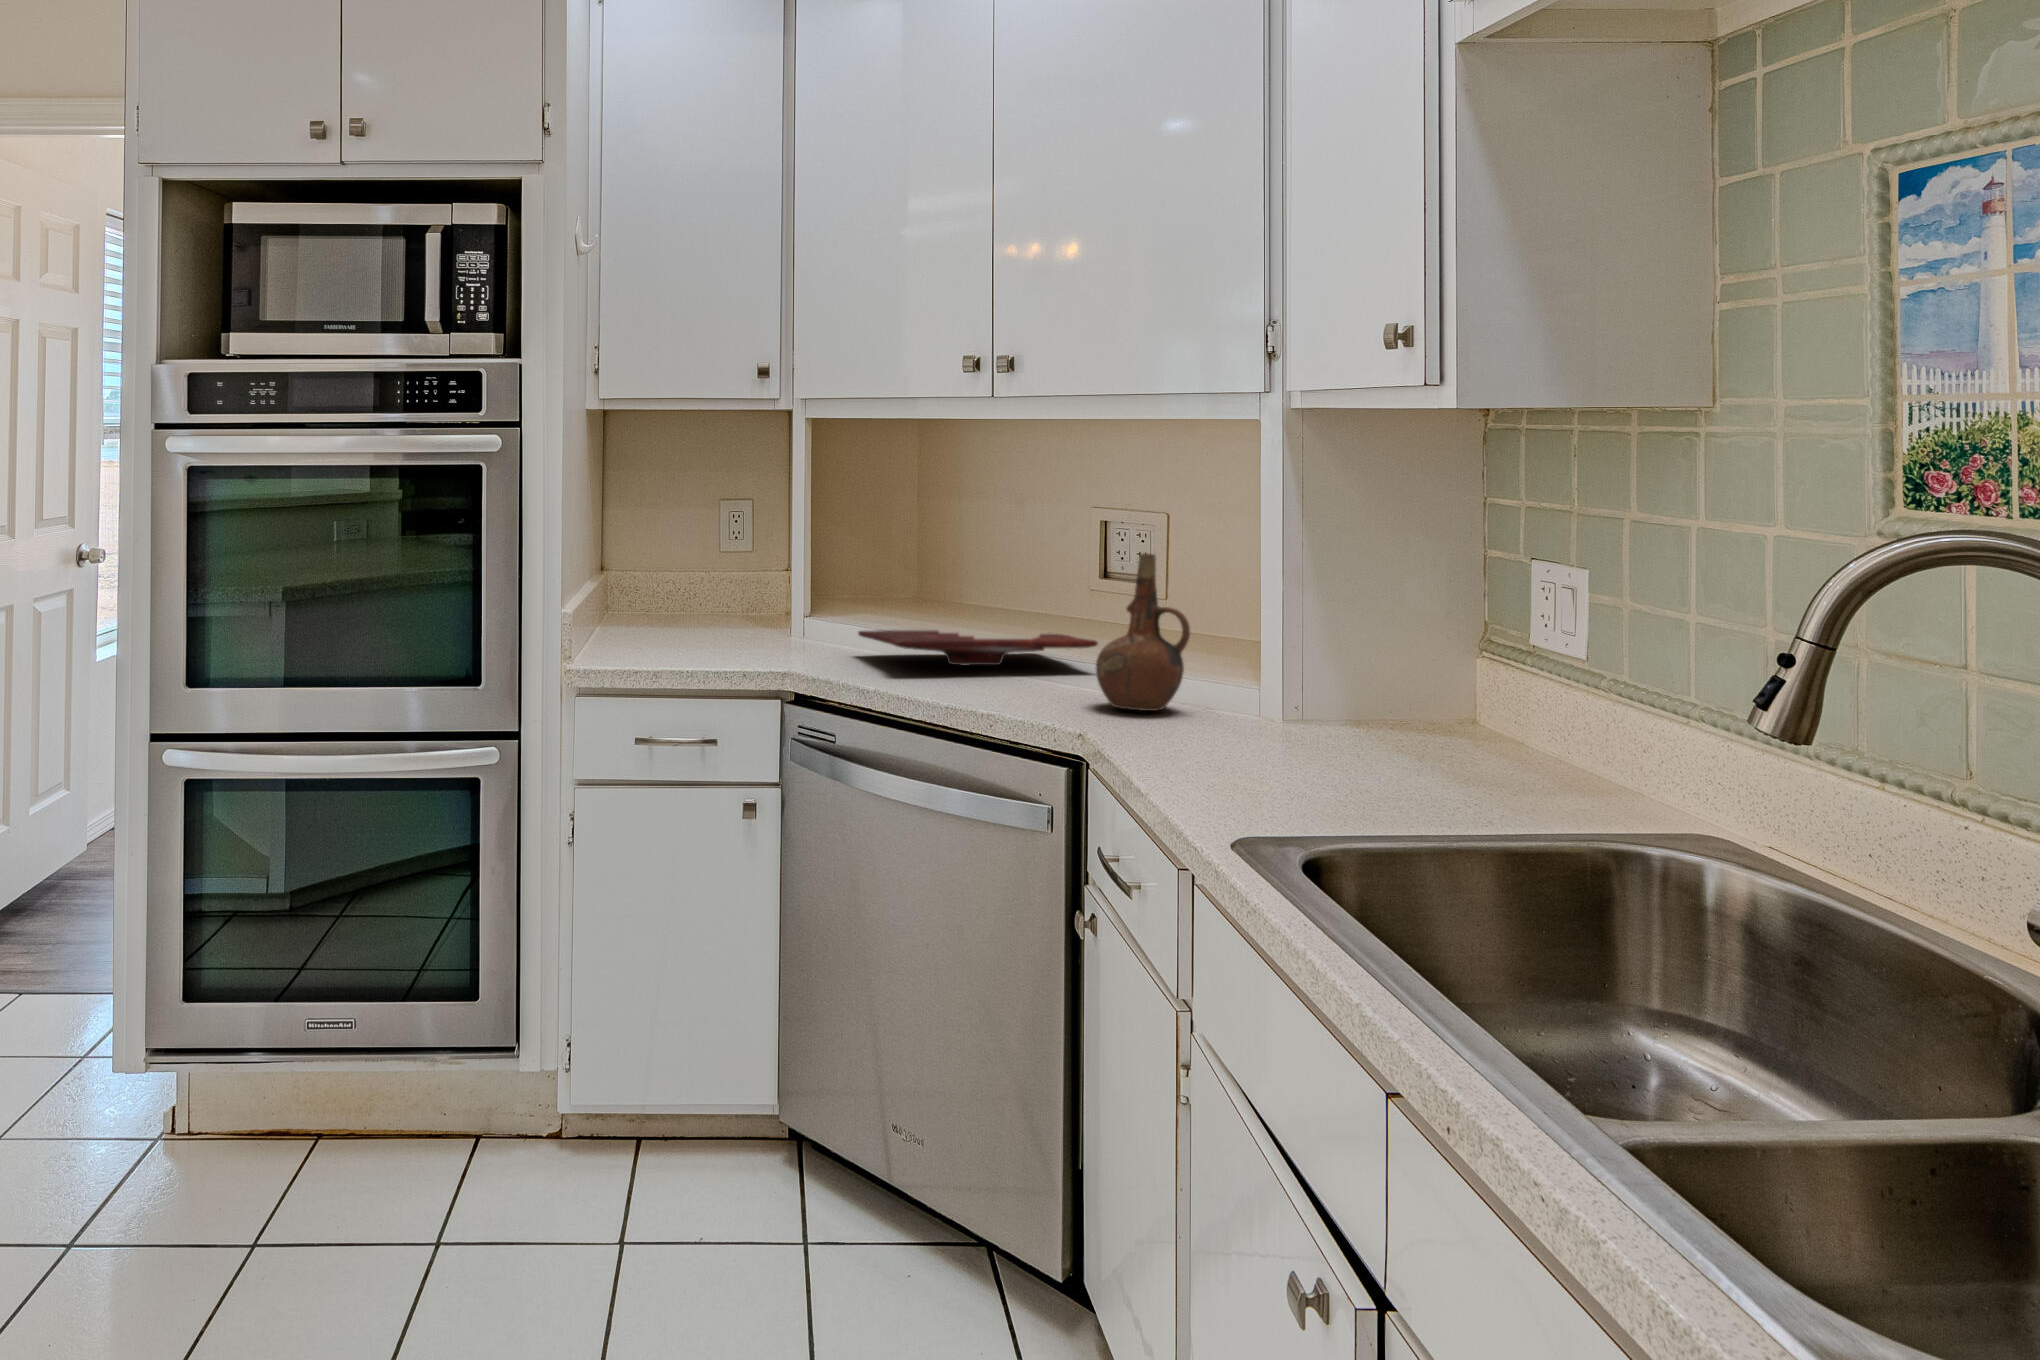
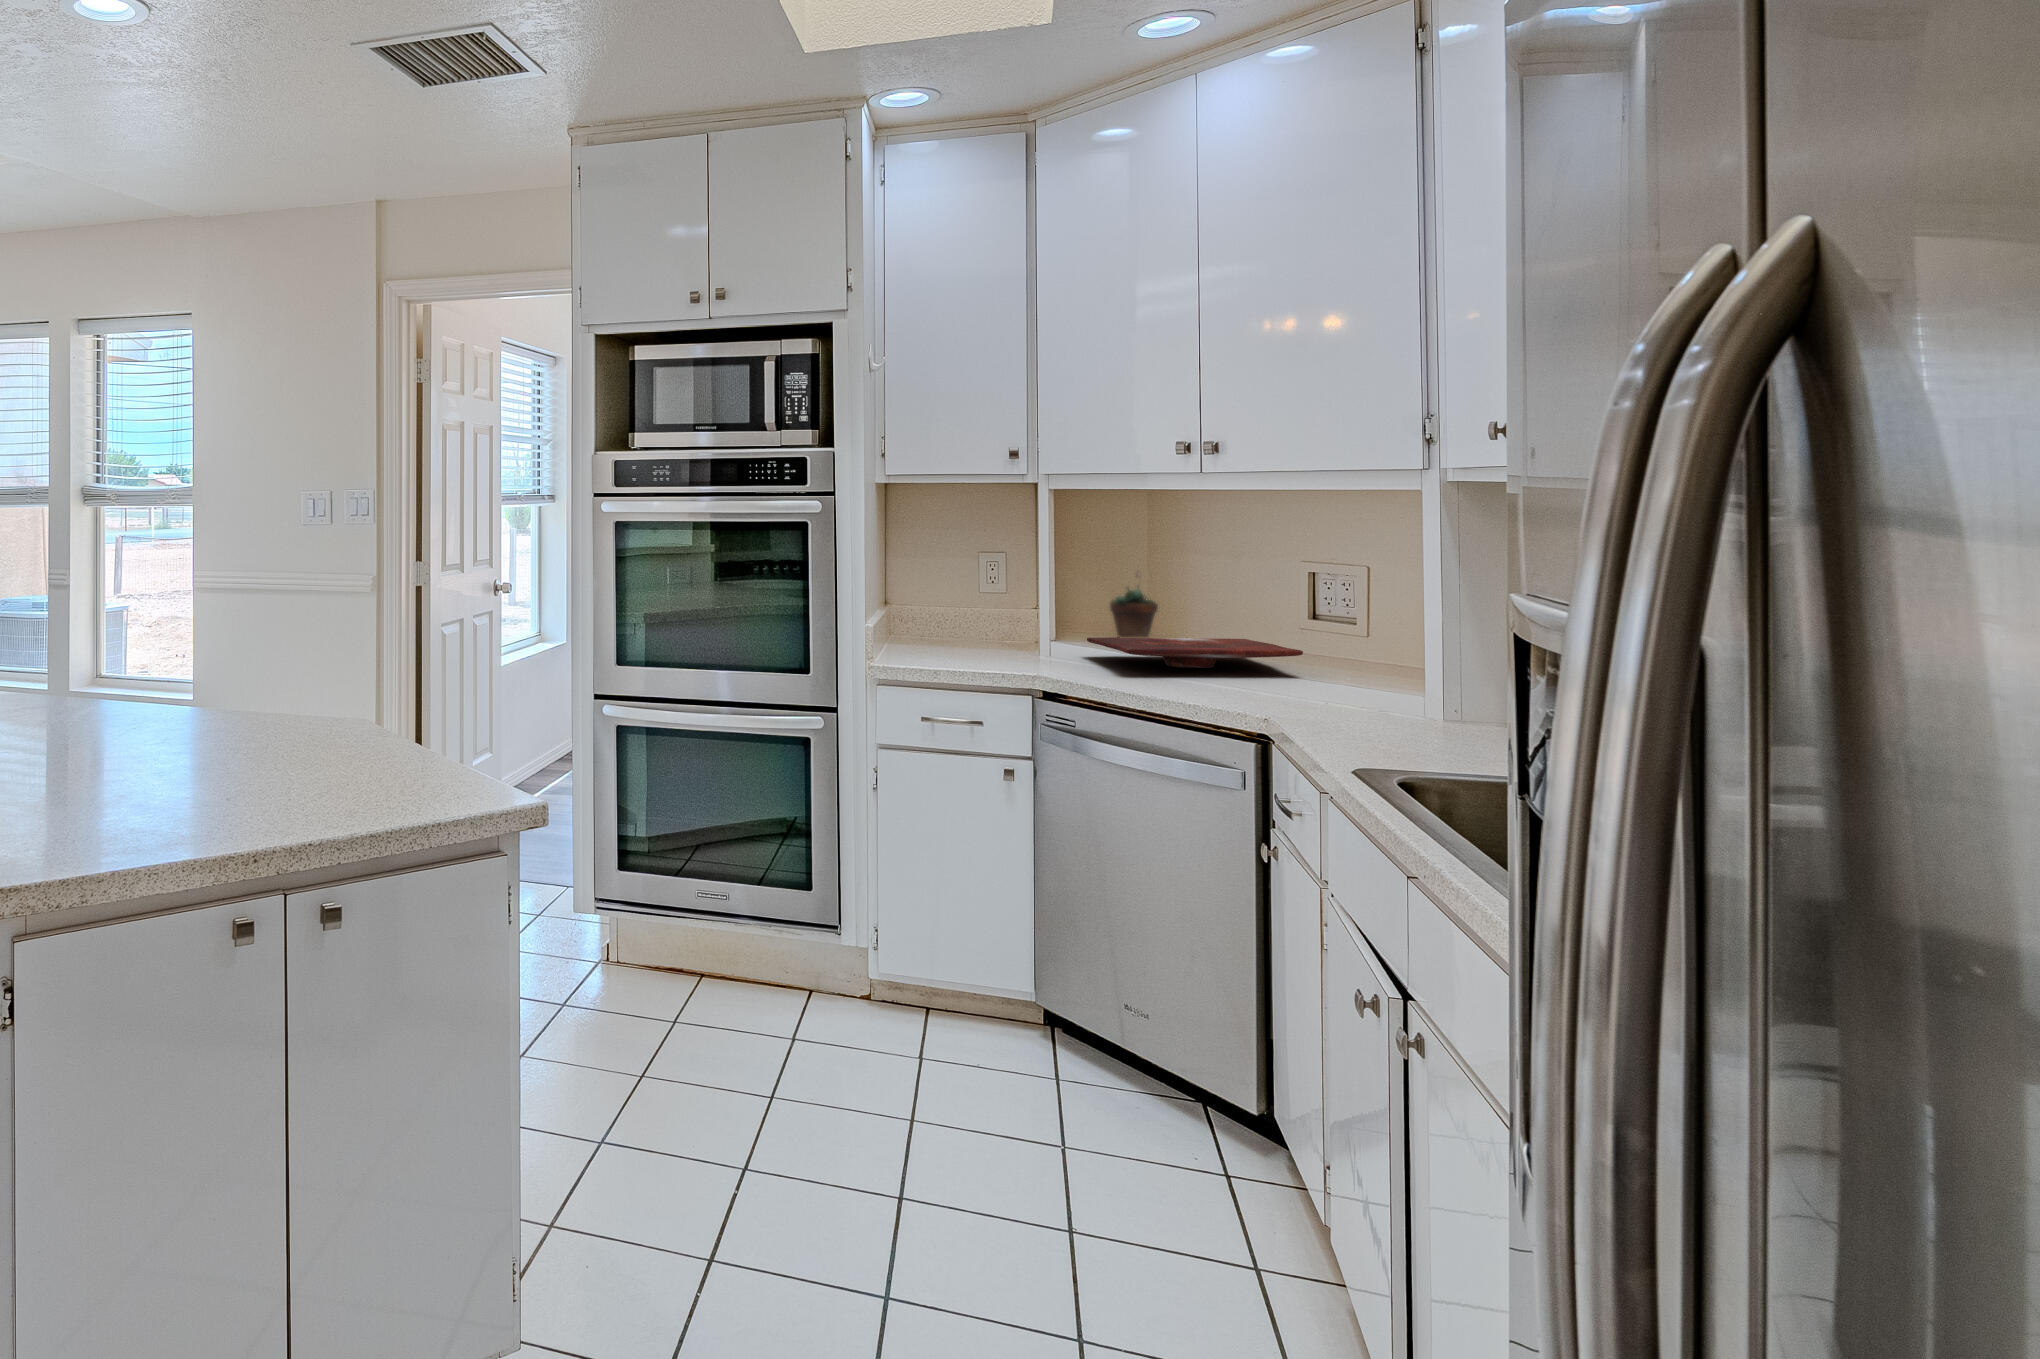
succulent plant: none [892,548,947,640] -> present [1110,587,1158,638]
ceramic pitcher: present [1096,553,1190,711] -> none [1305,587,1393,711]

